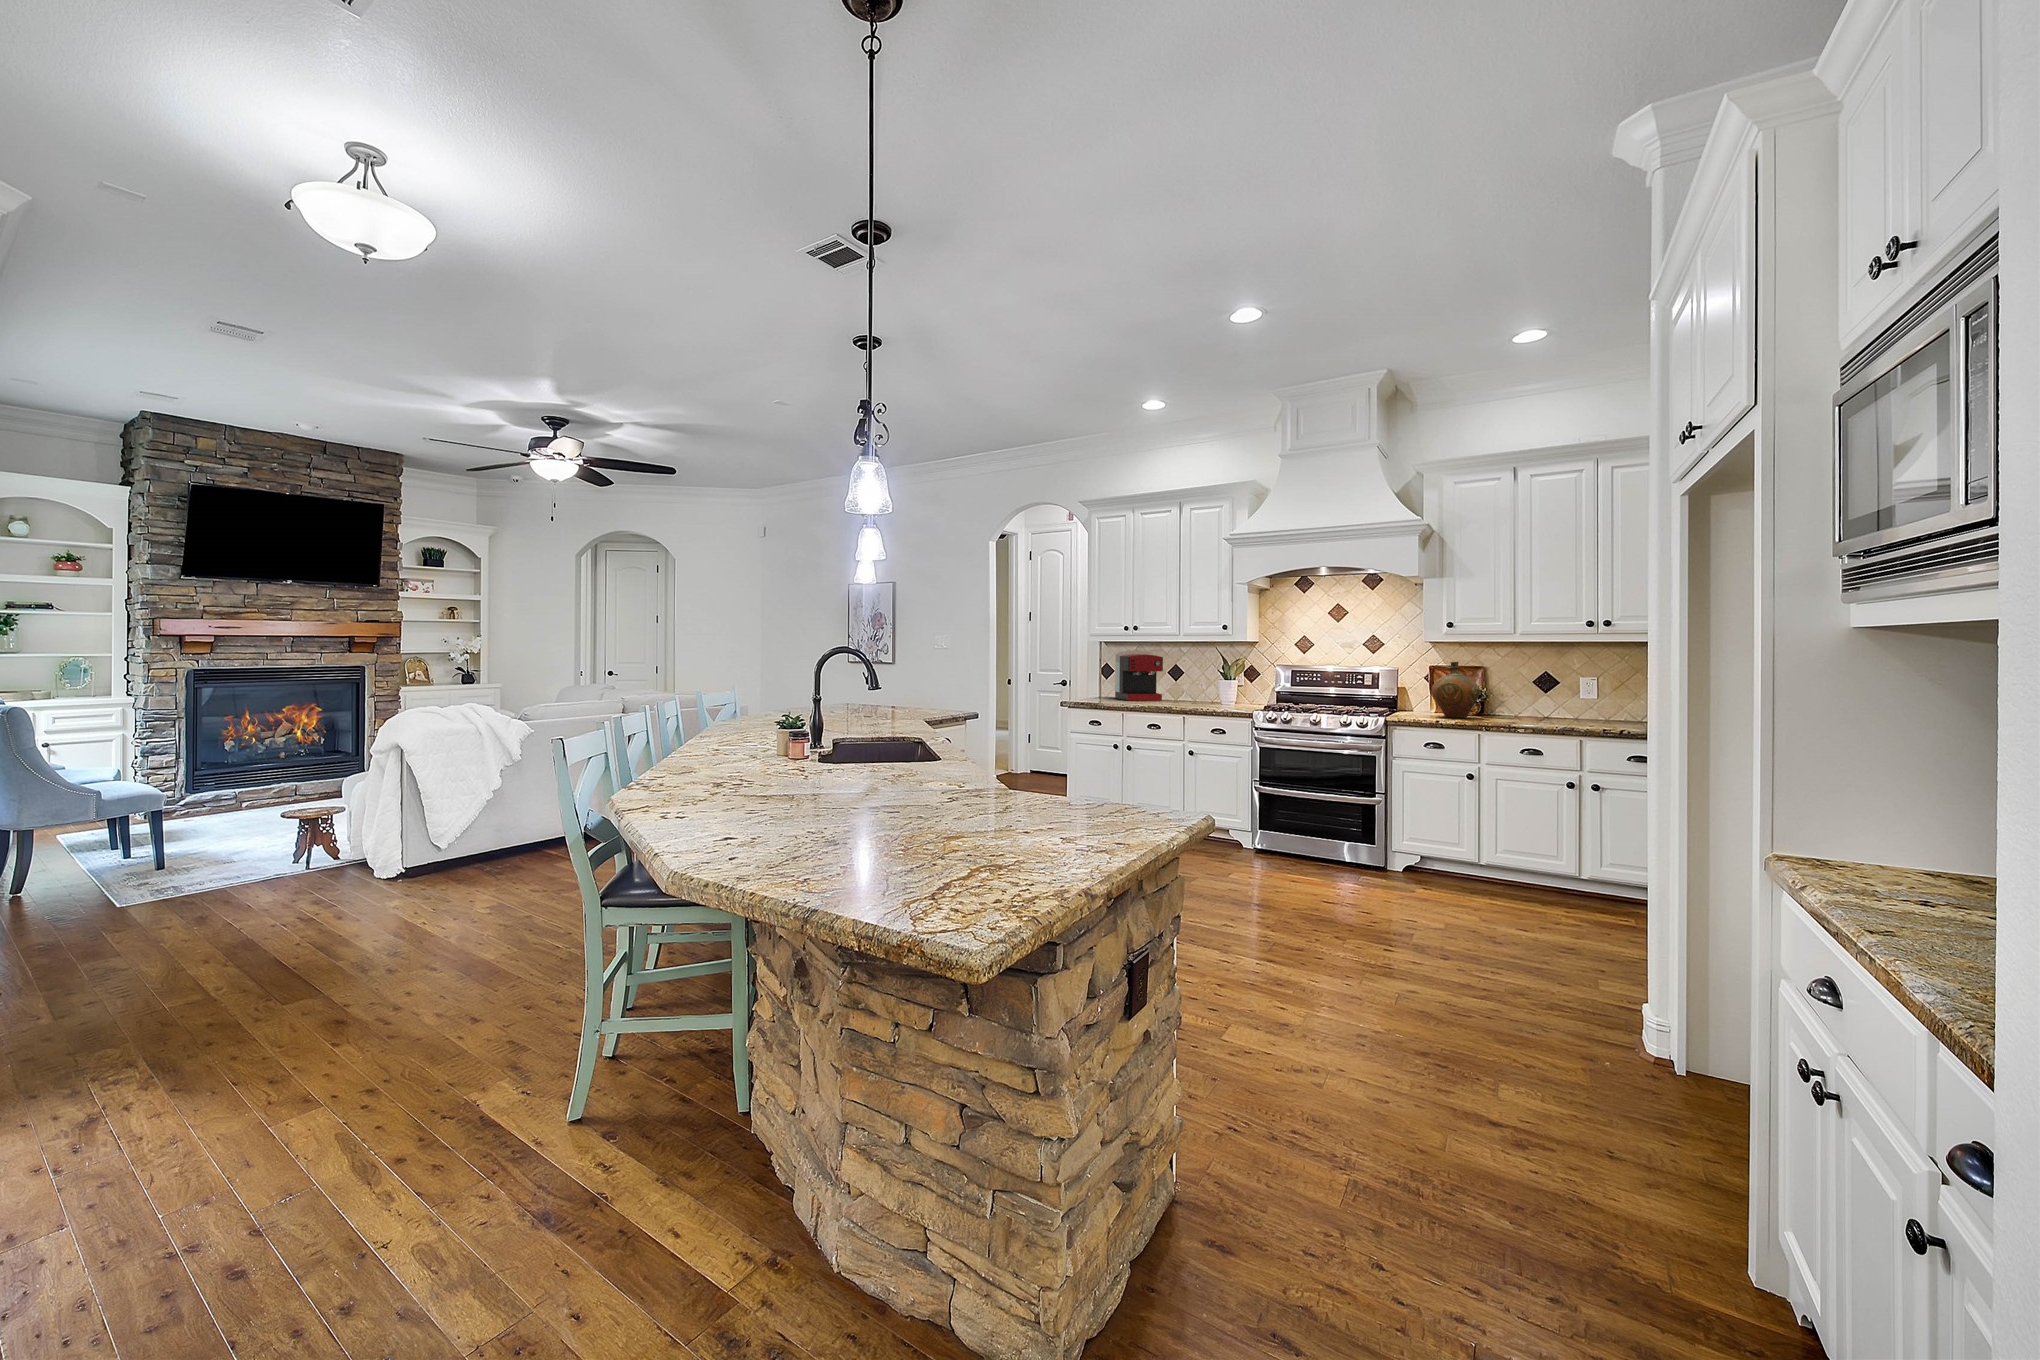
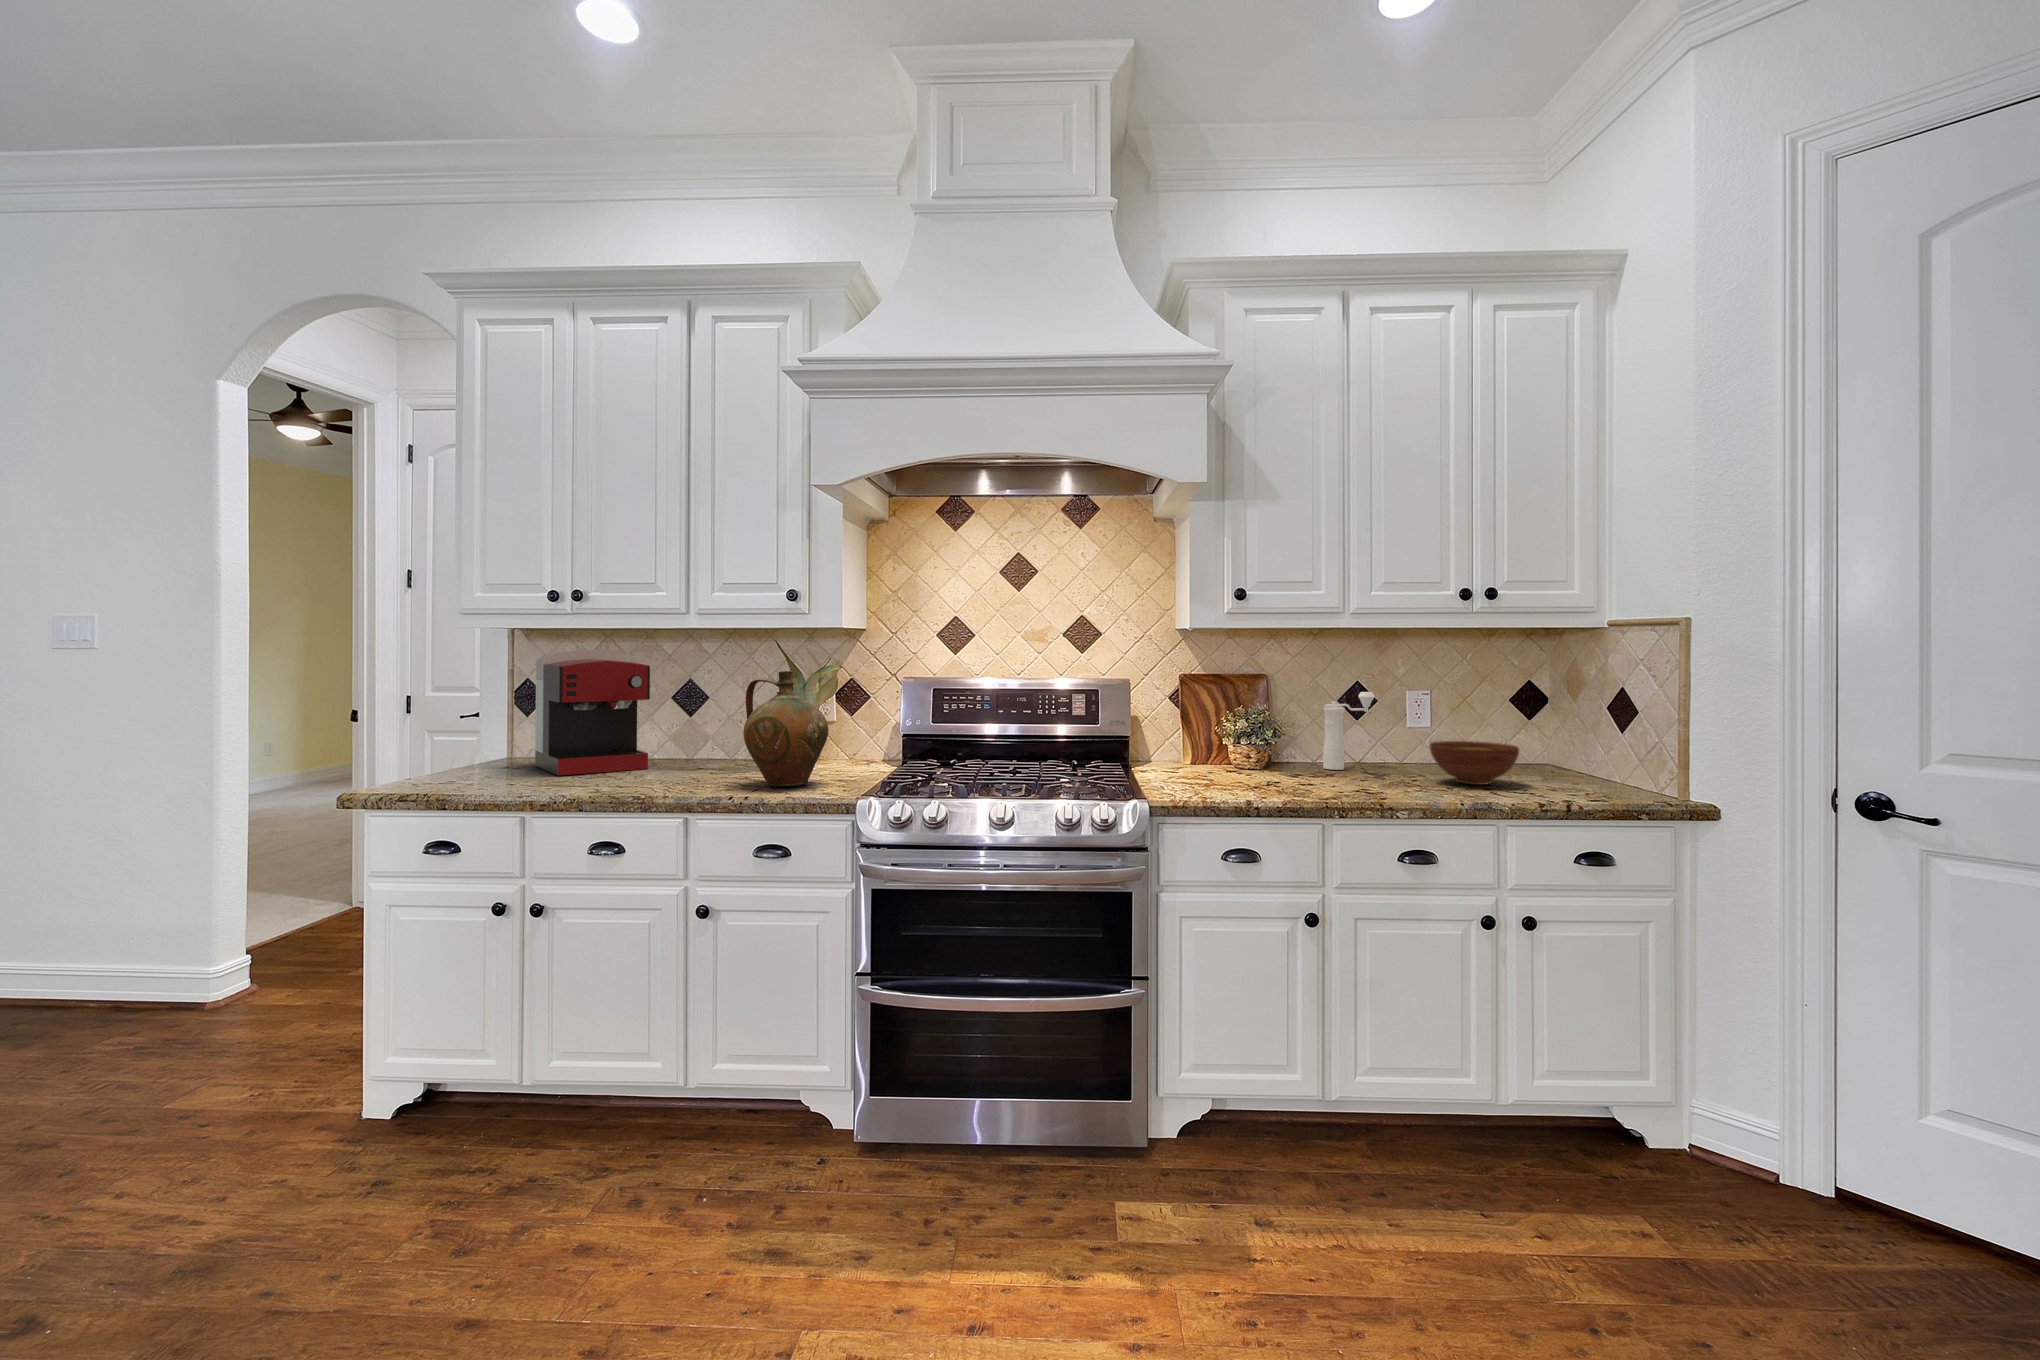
ceramic jug: present [1431,662,1479,718] -> present [743,671,829,787]
pepper mill: none [1510,676,1546,715] -> present [1323,692,1374,770]
bowl: none [1563,701,1617,722] -> present [1430,741,1519,785]

